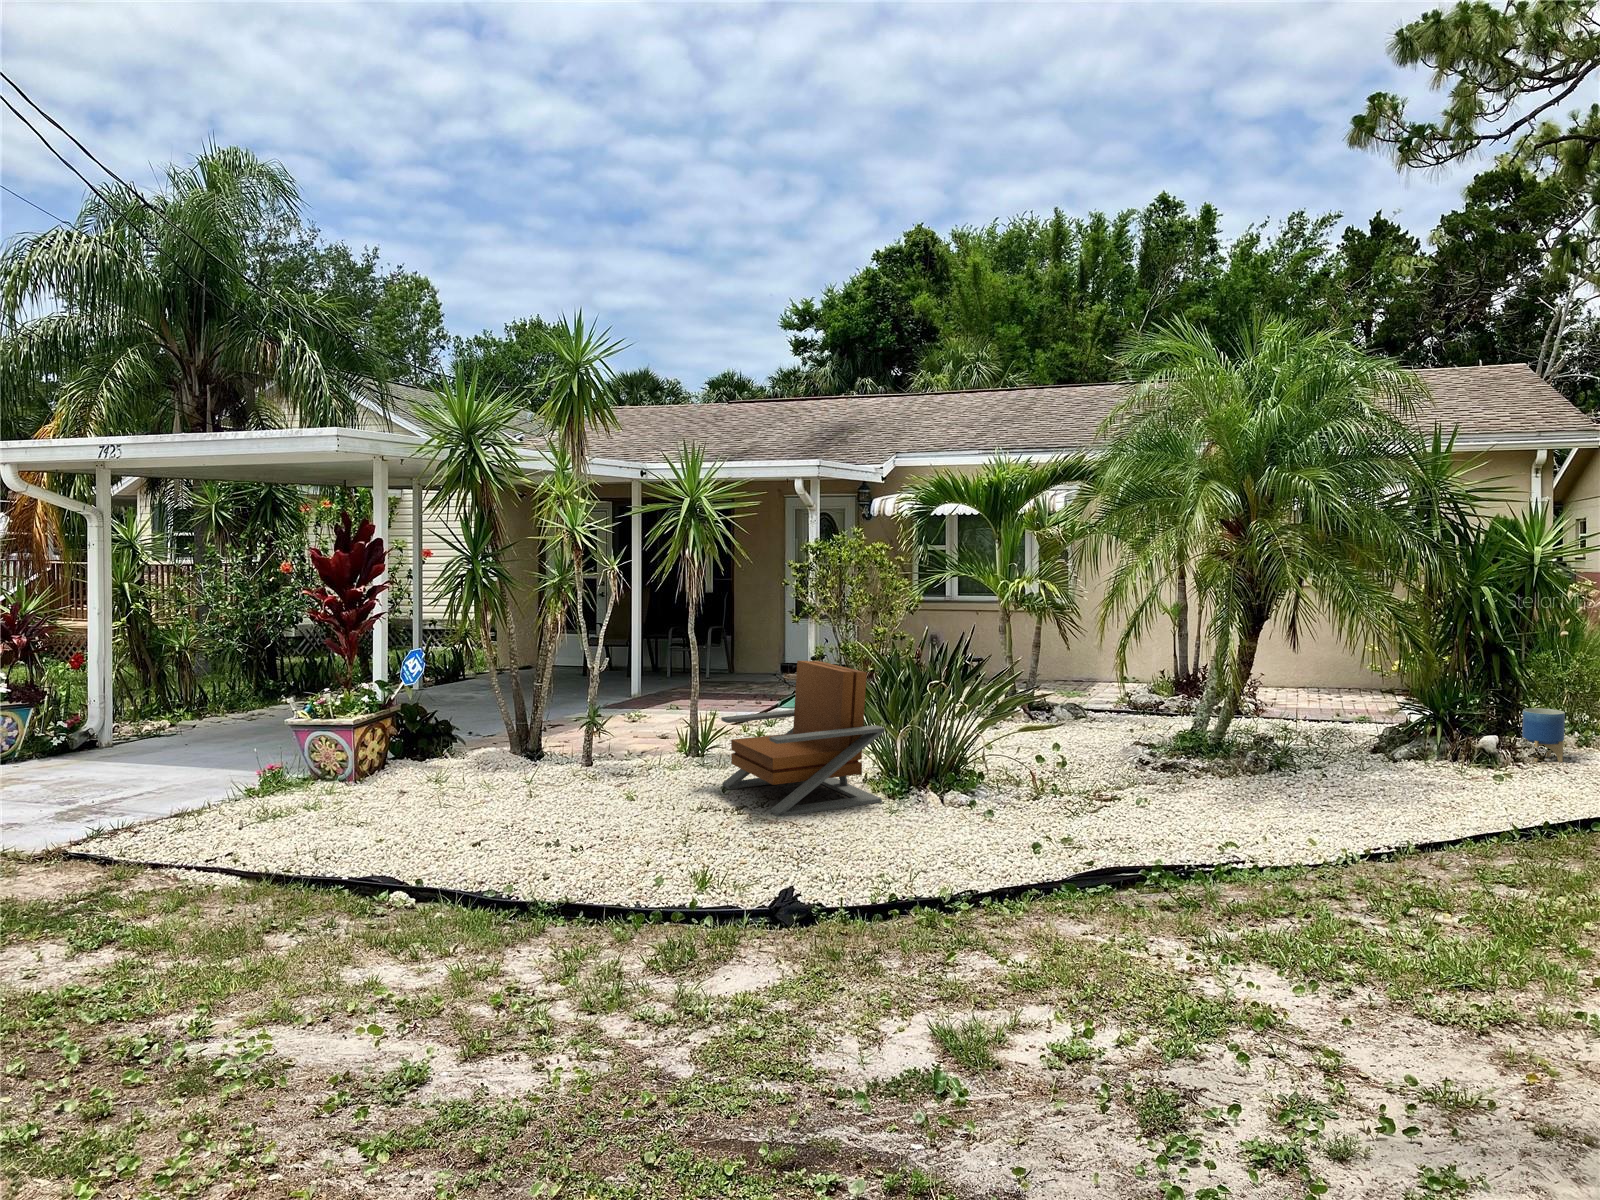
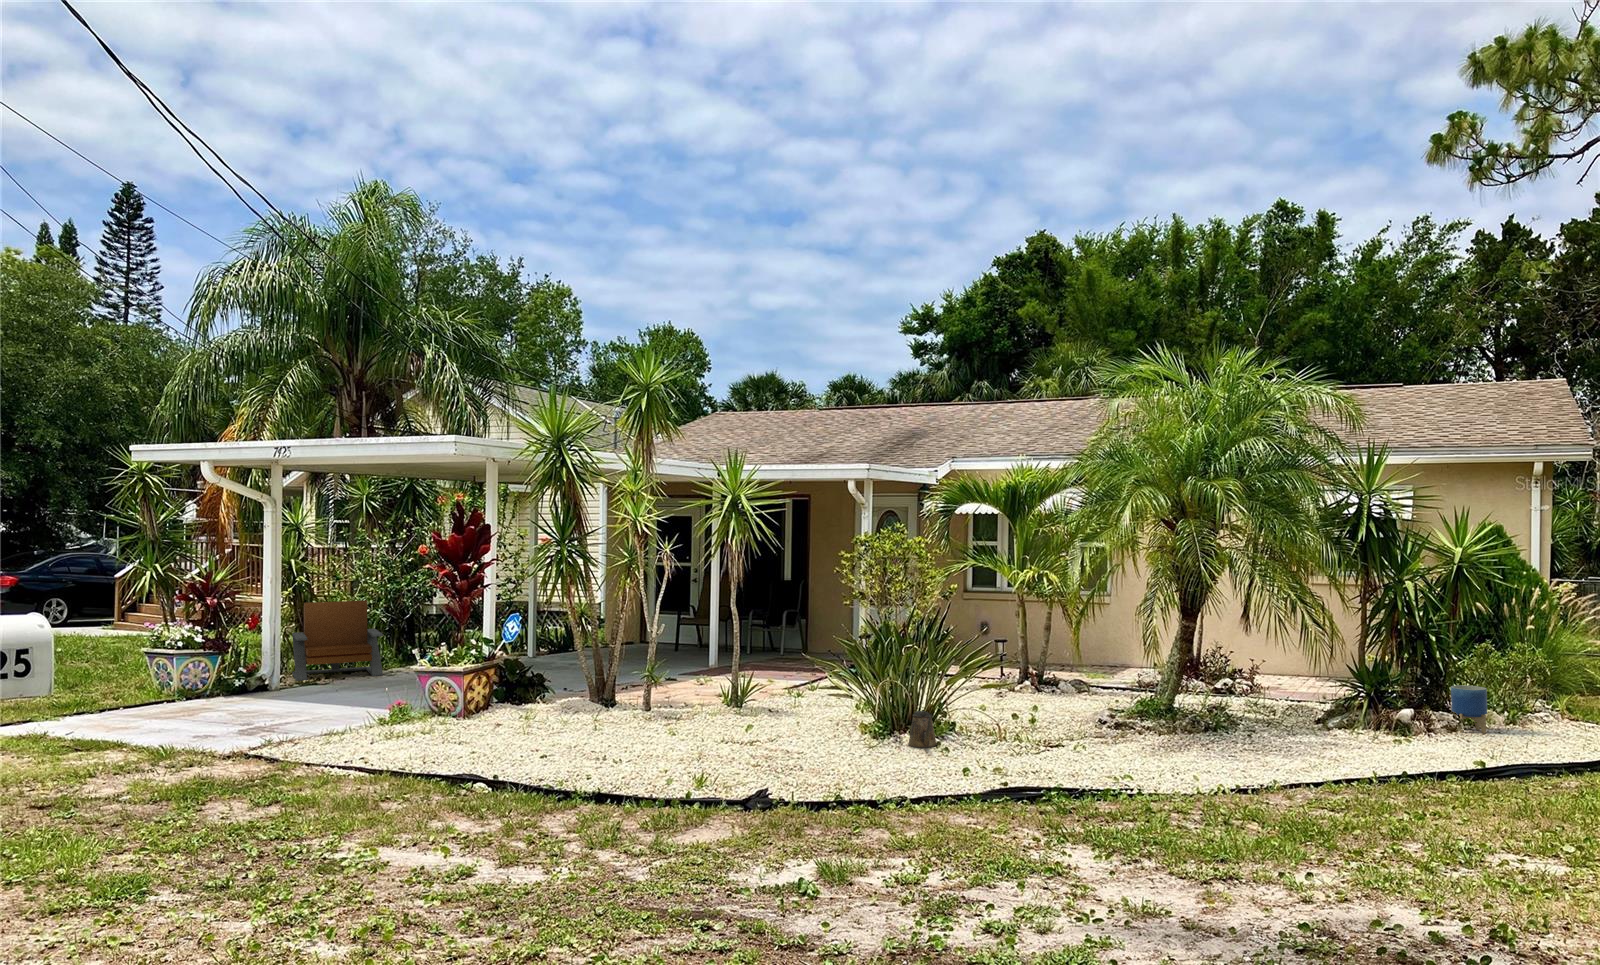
lounge chair: present [721,661,885,816] -> present [292,600,383,681]
watering can: none [933,762,970,807] -> present [908,711,937,748]

